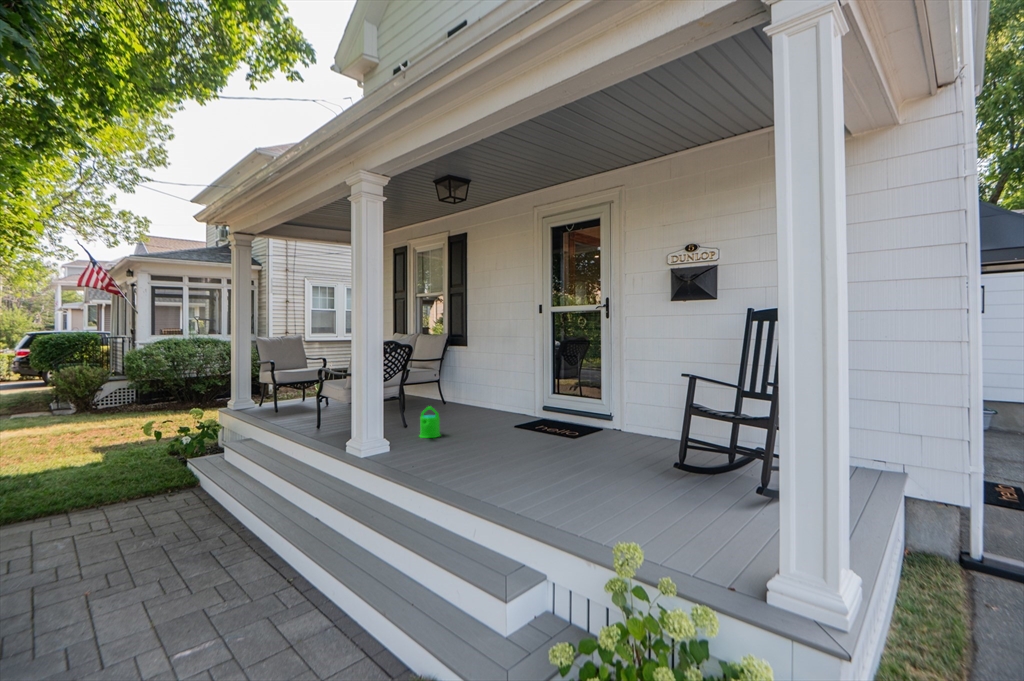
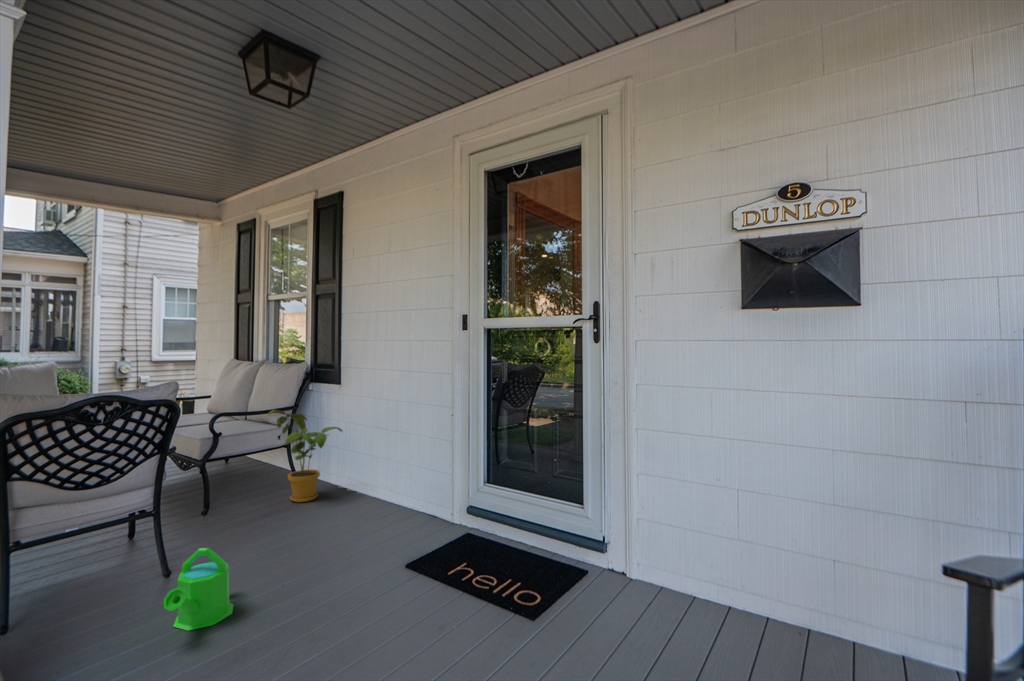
house plant: none [429,359,467,410] -> present [268,410,342,502]

